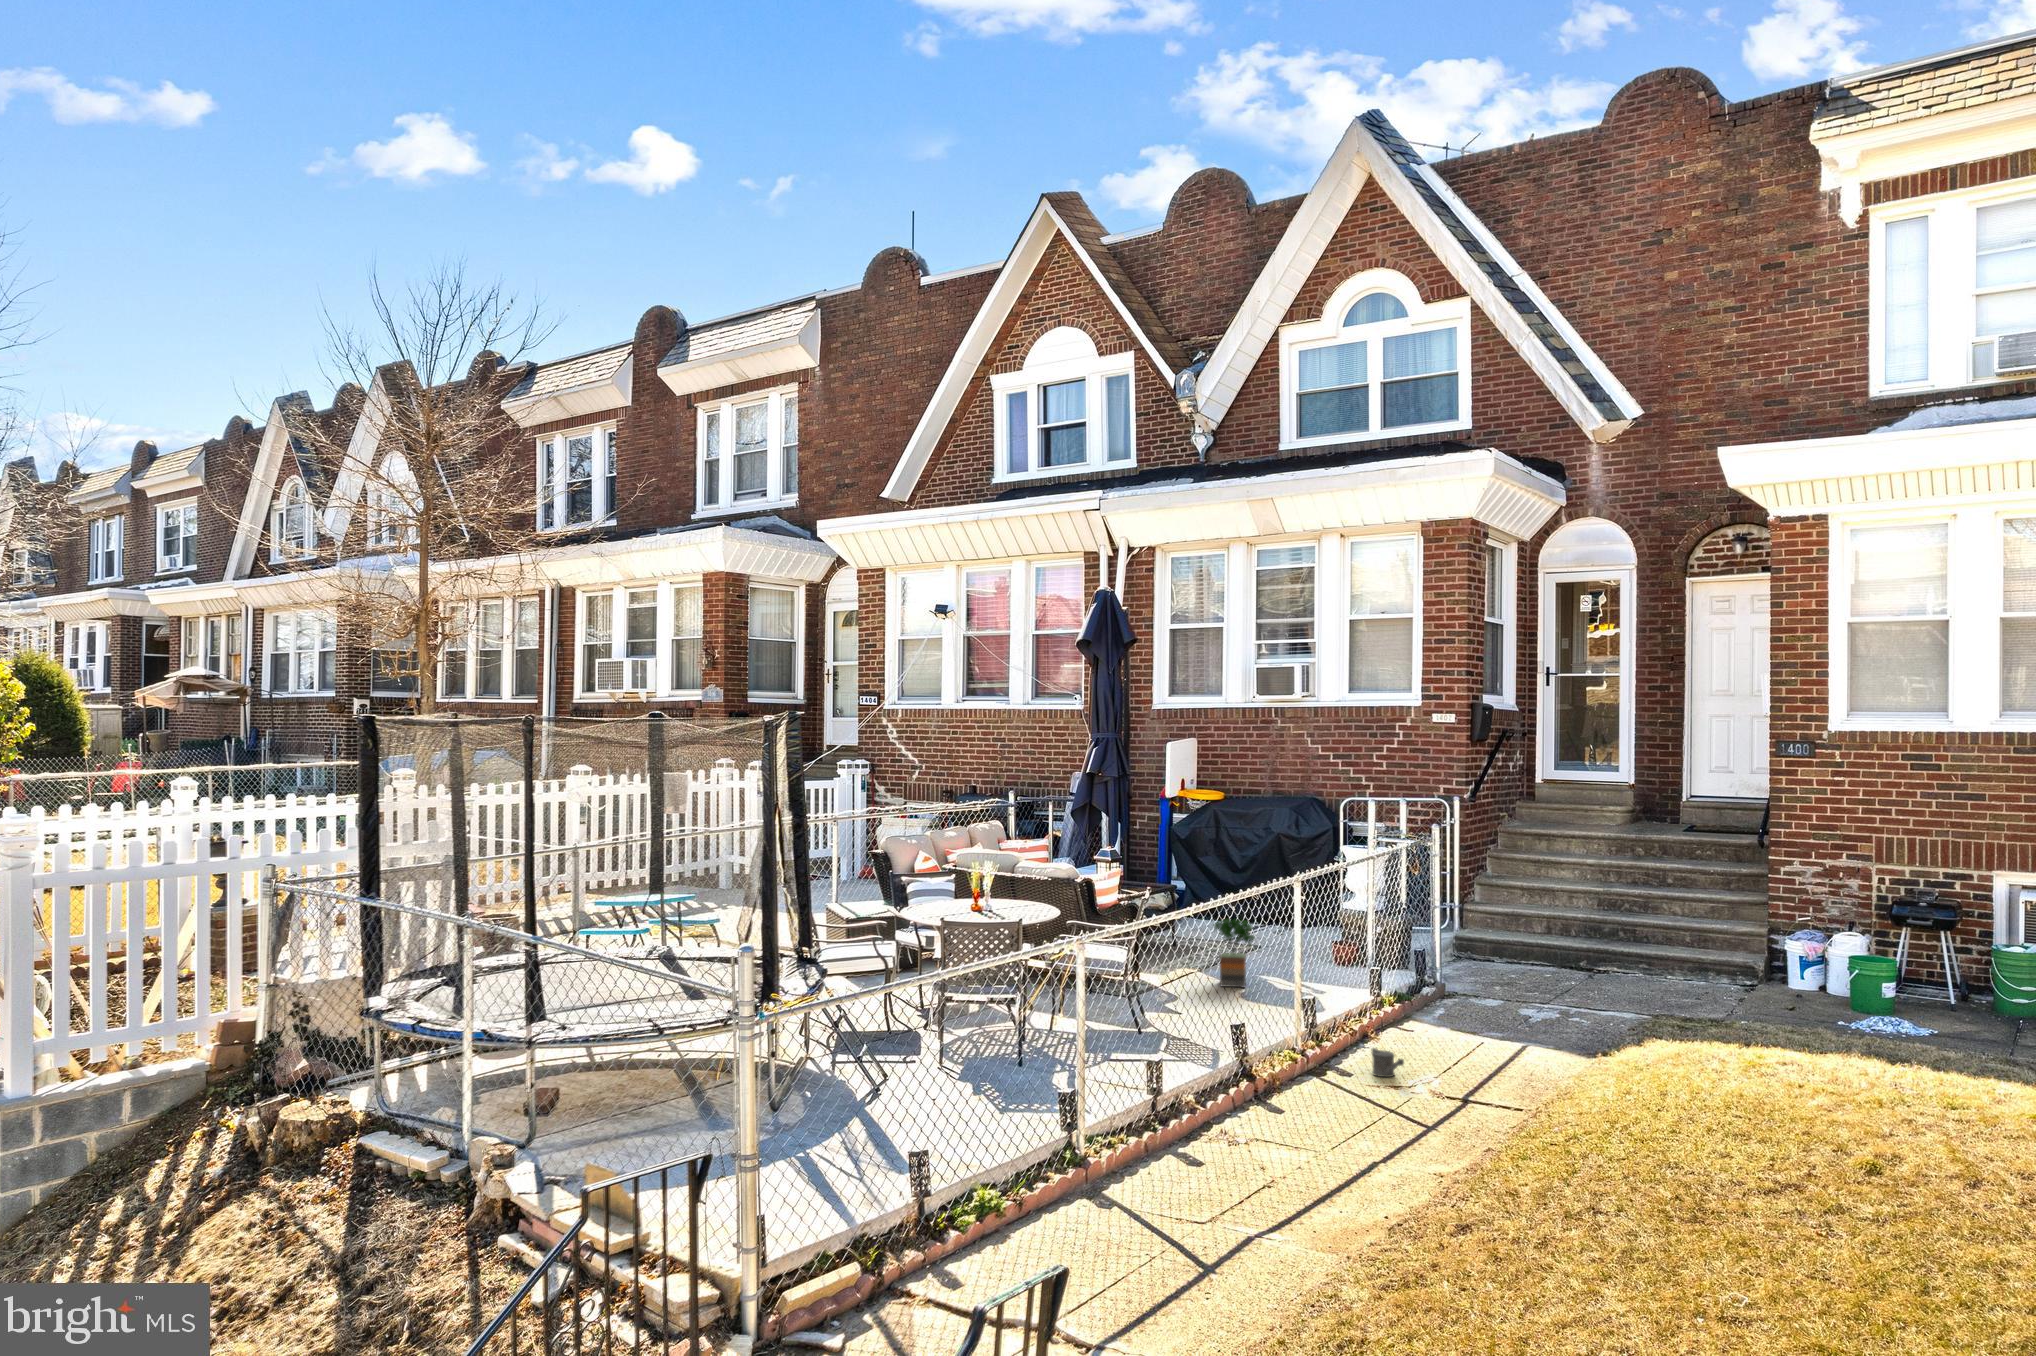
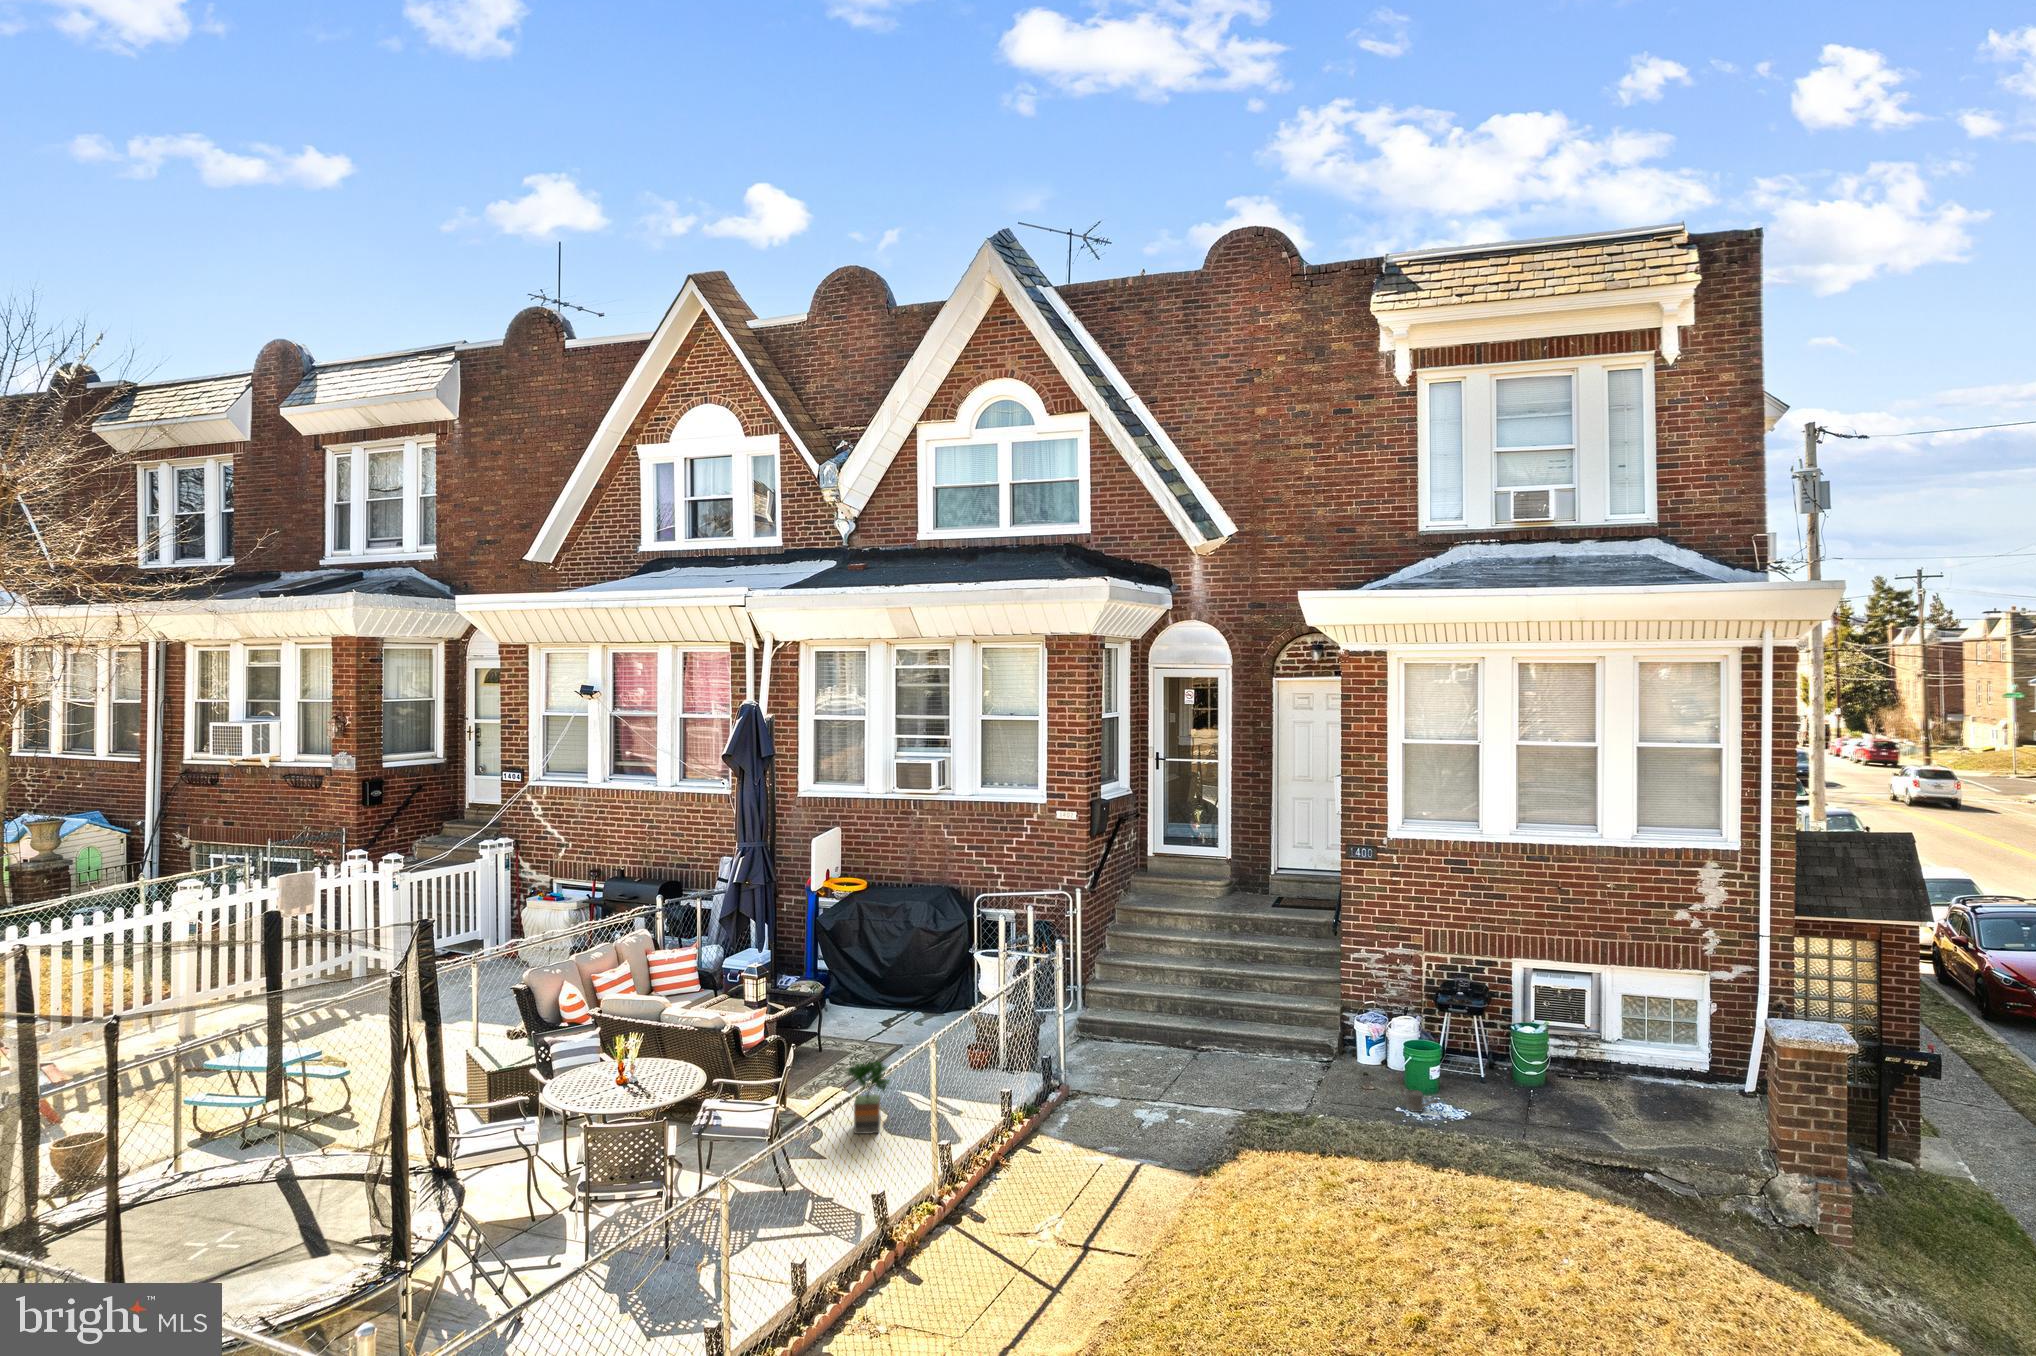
watering can: present [1372,1048,1404,1077] -> present [1401,1088,1438,1112]

